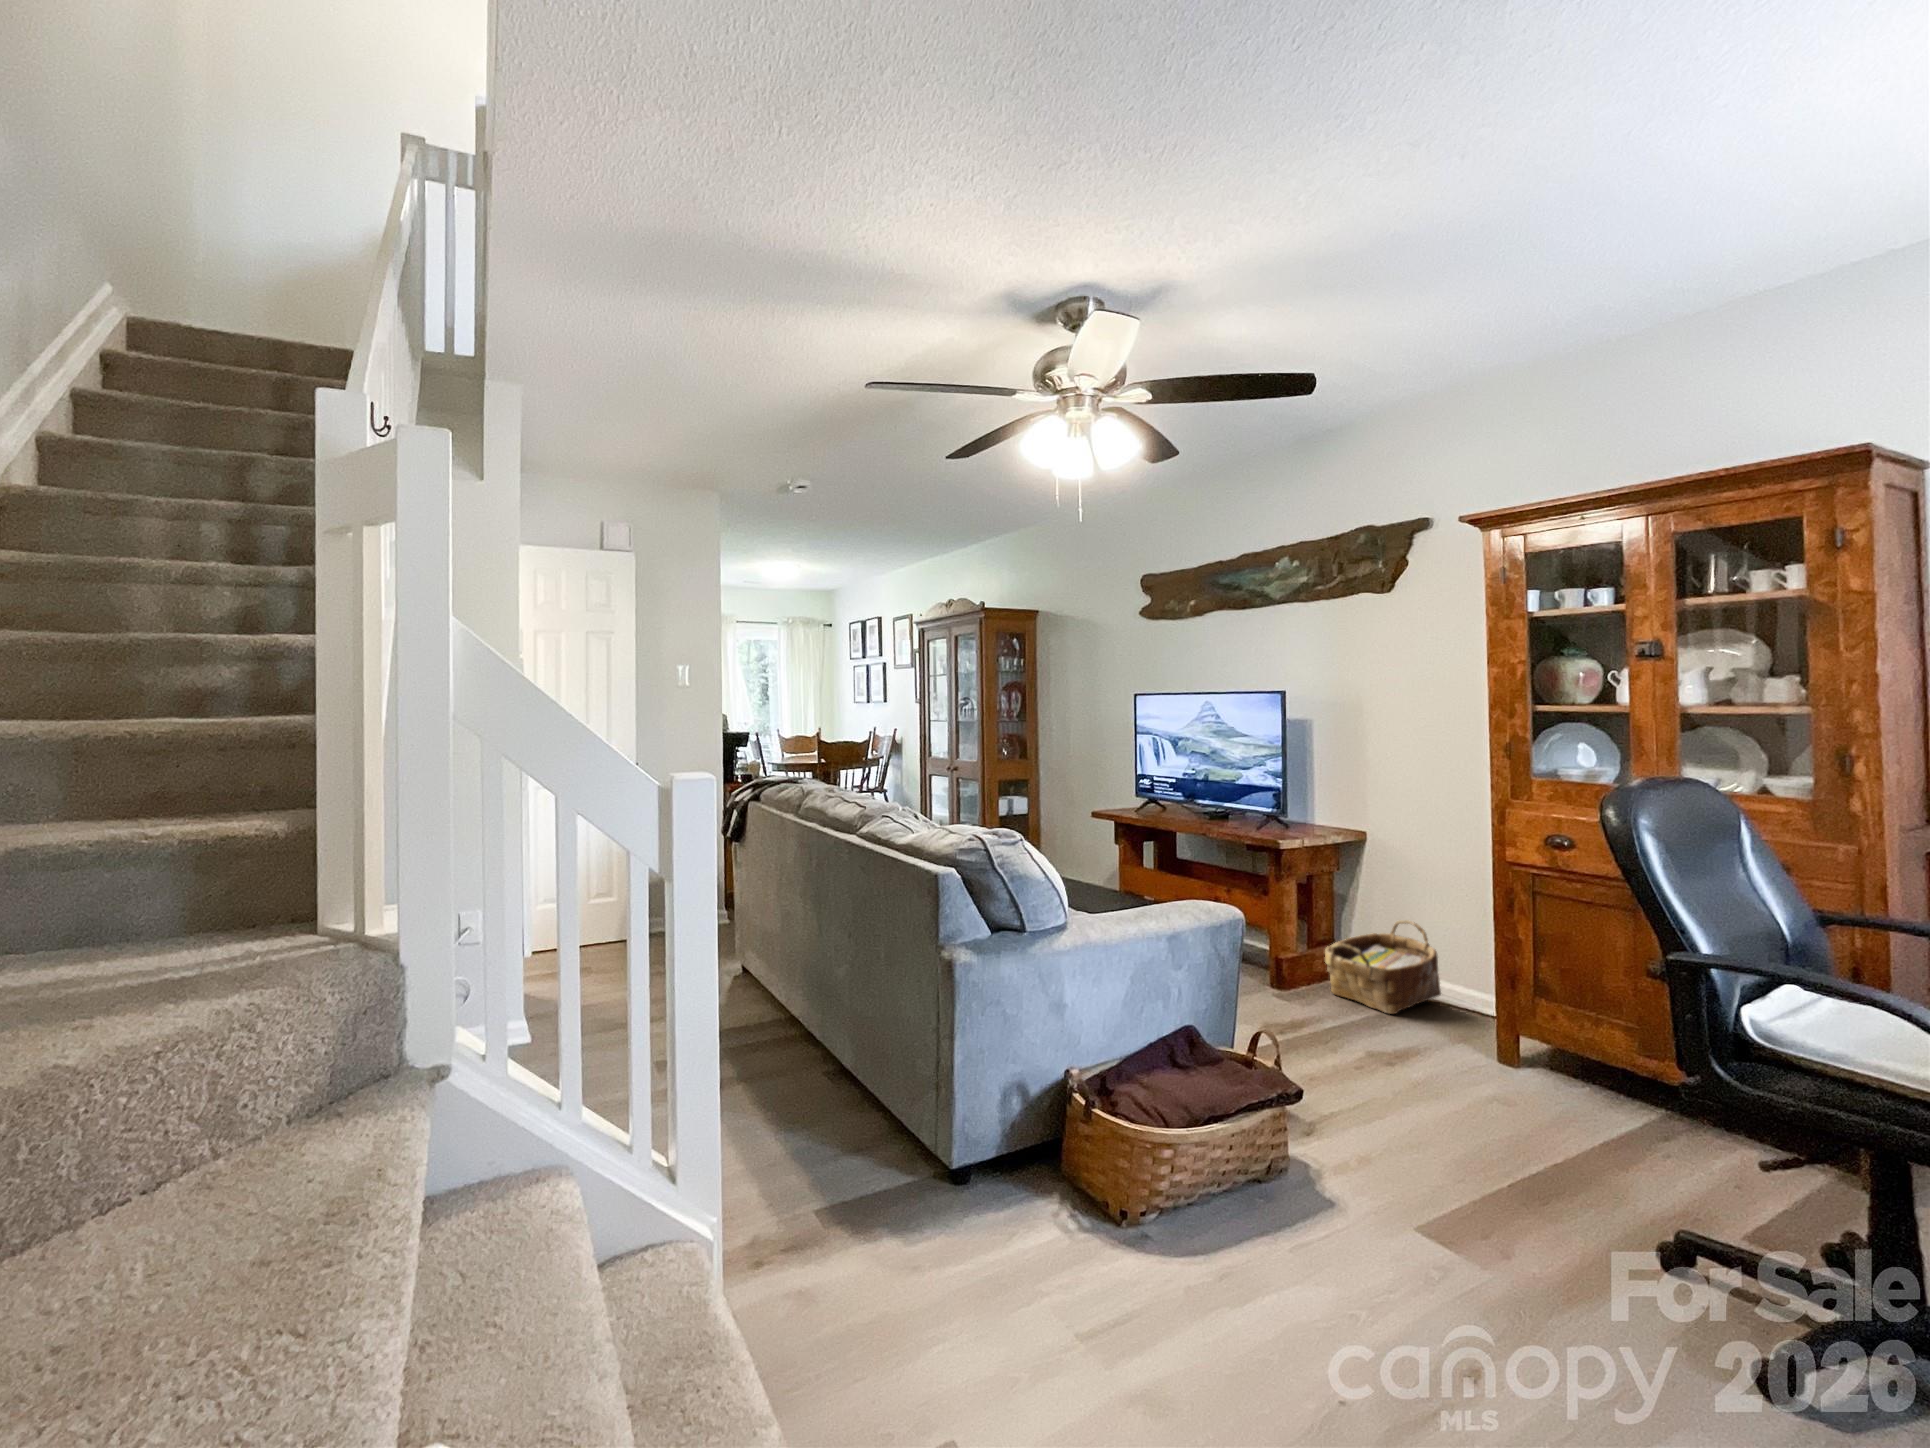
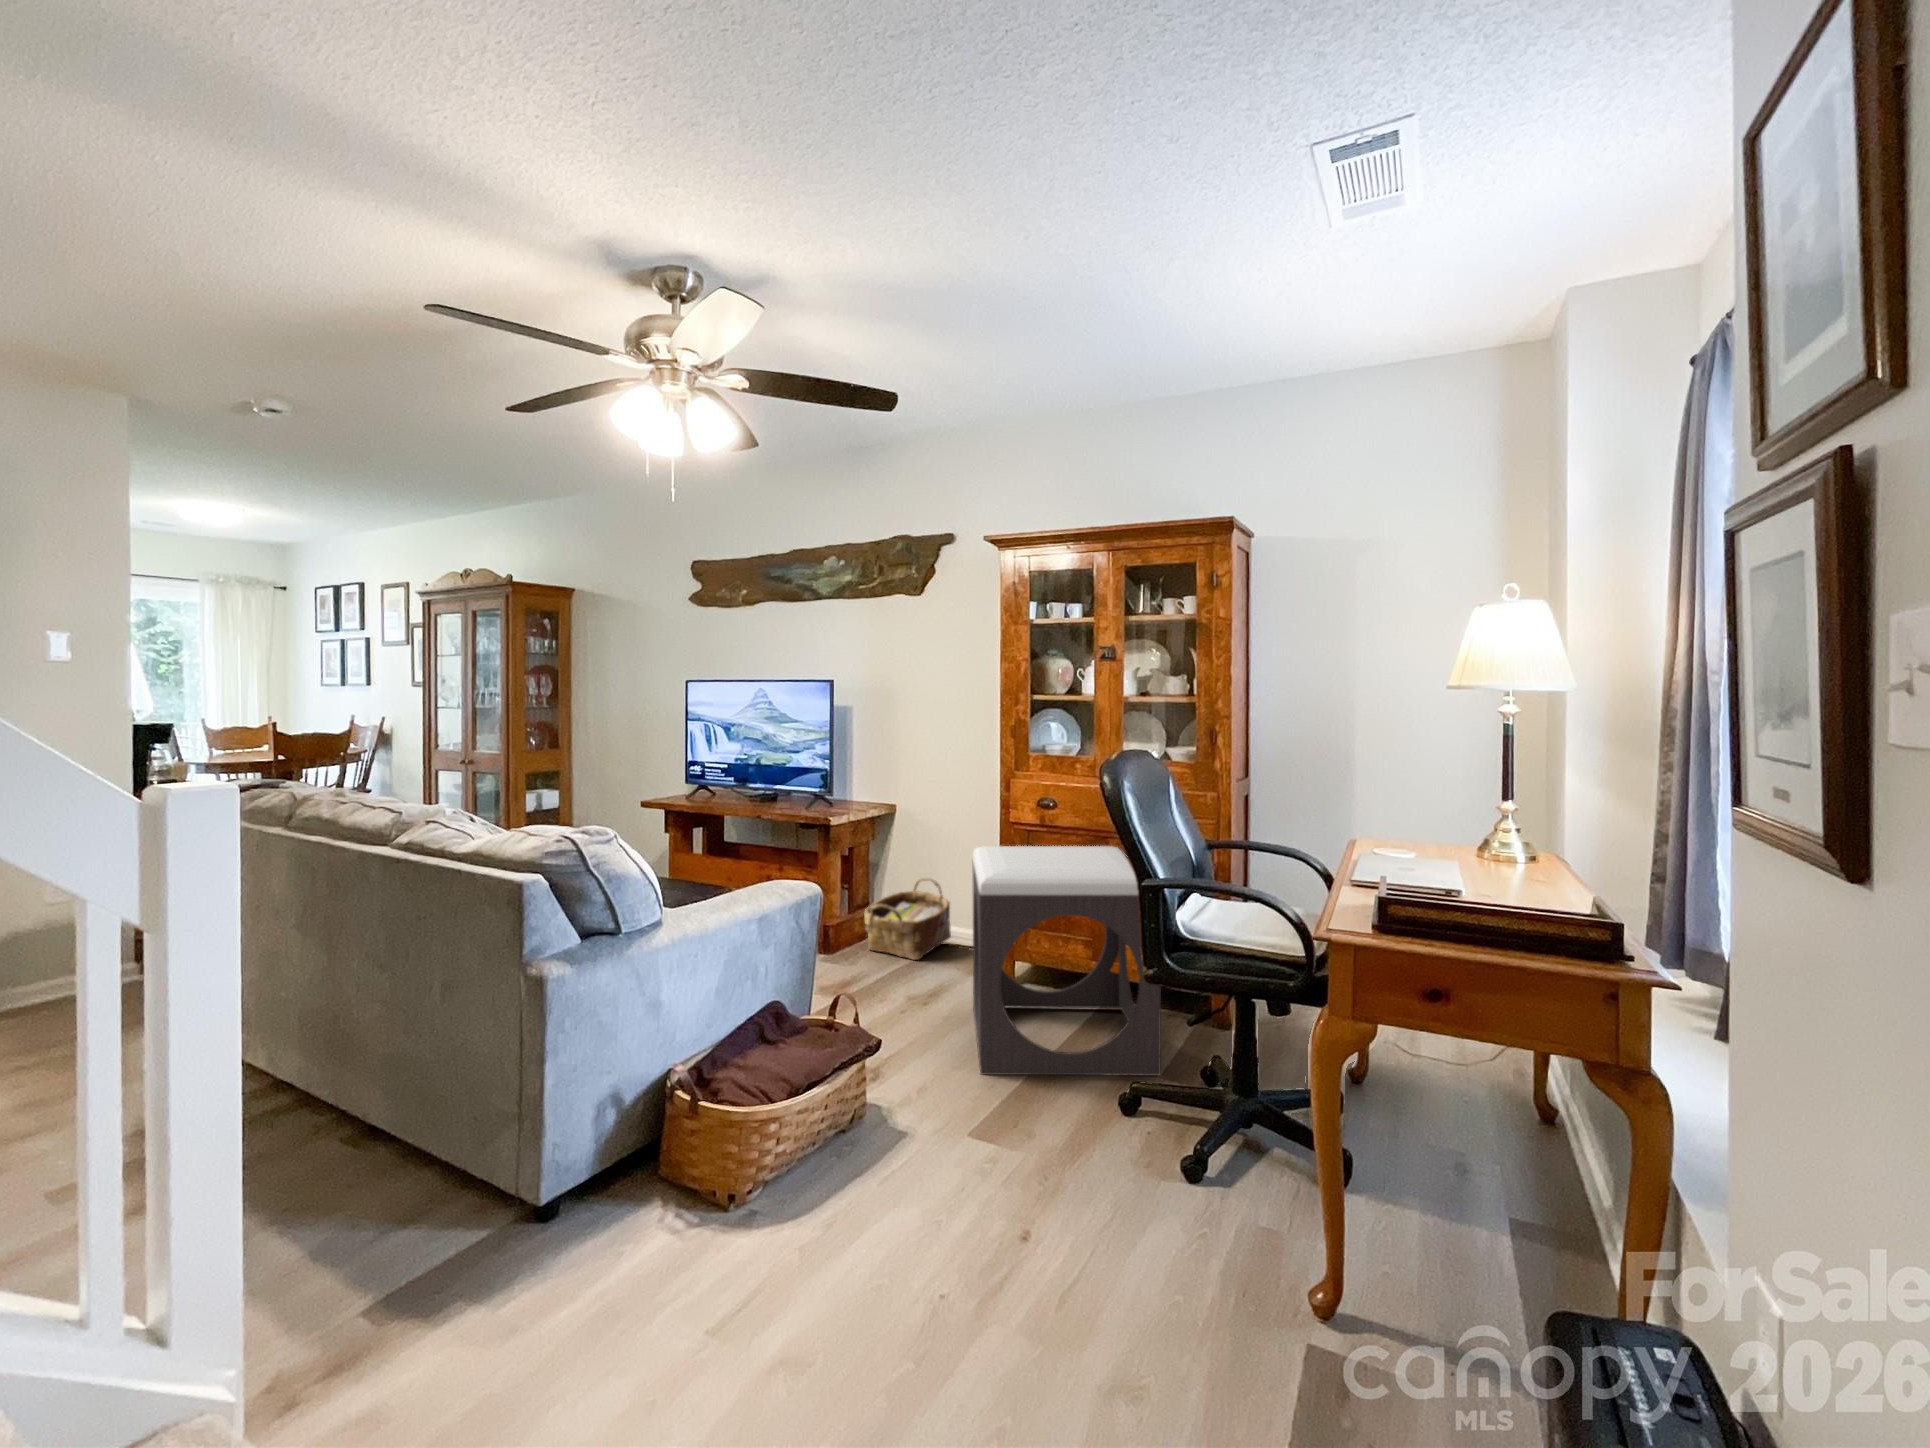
footstool: none [1441,889,1737,1228] -> present [972,846,1161,1076]

